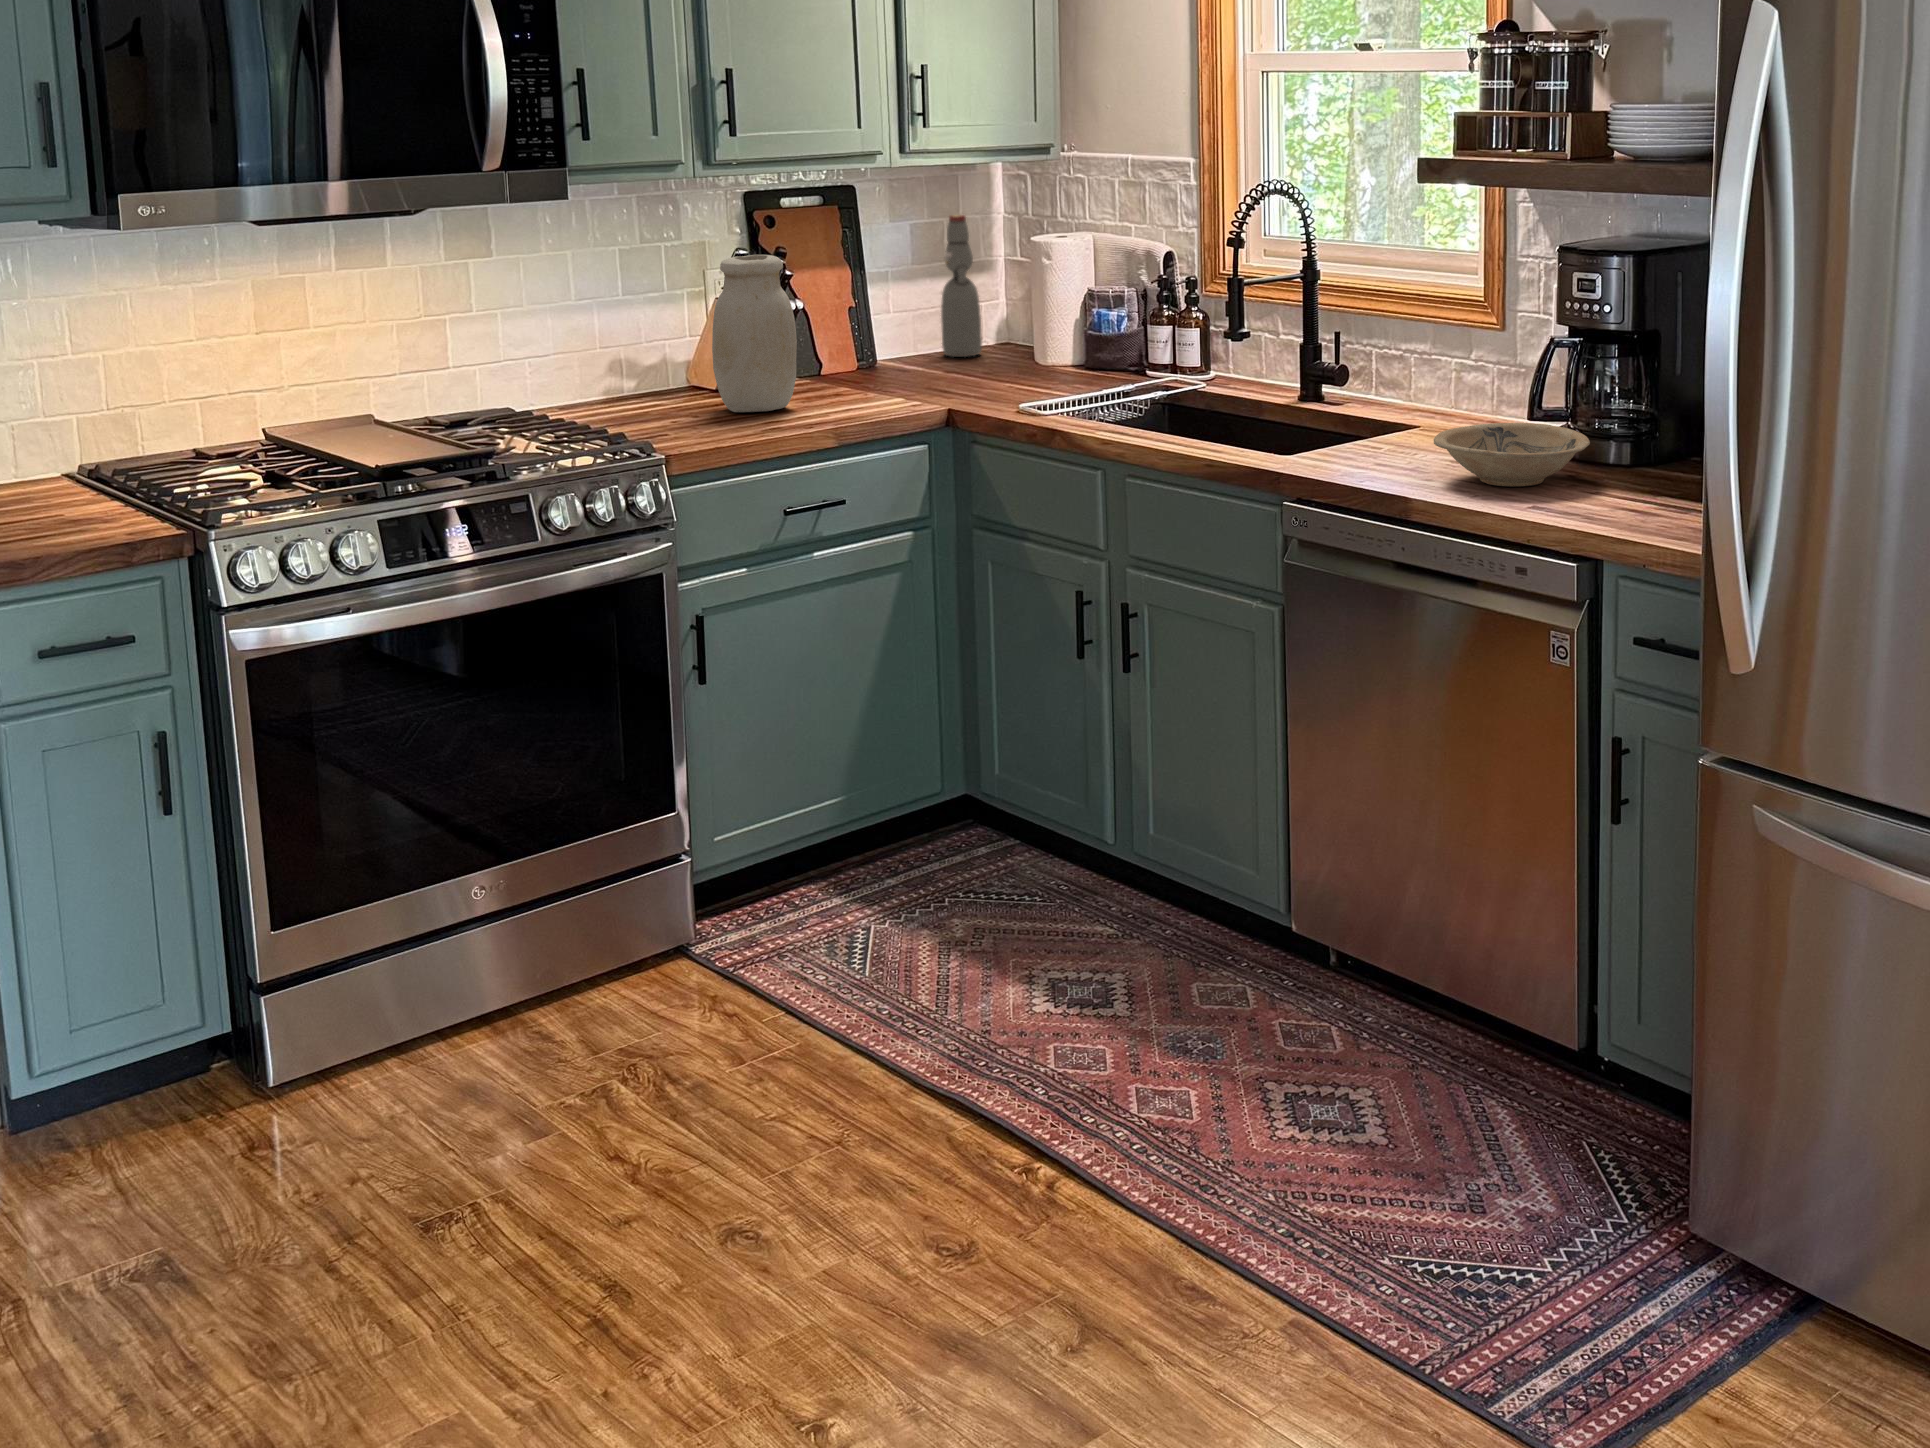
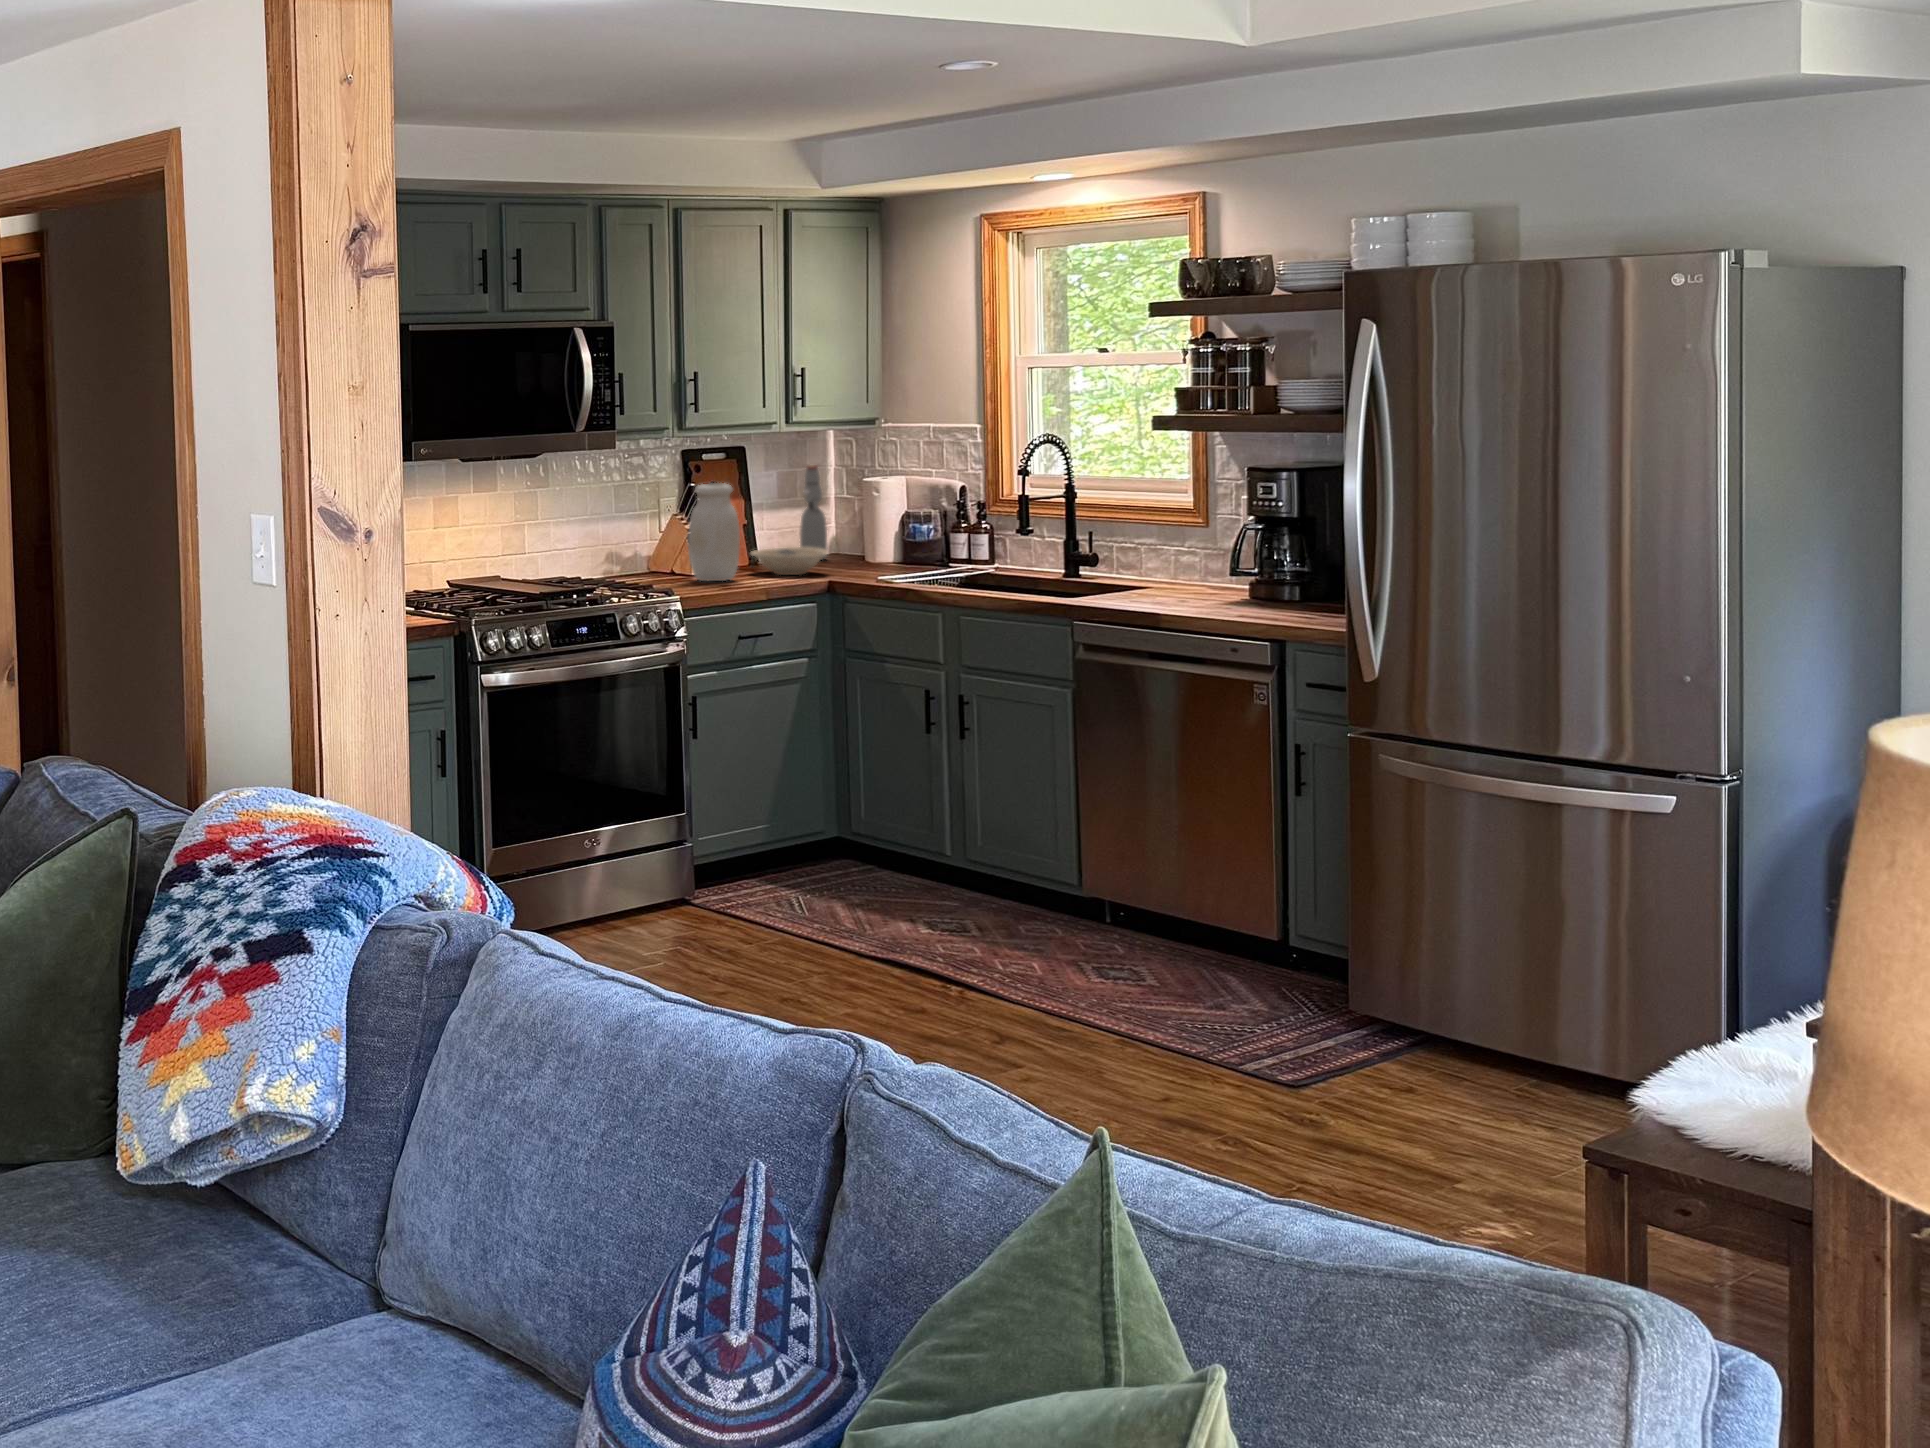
bowl: present [1434,423,1590,486] -> present [751,547,828,575]

